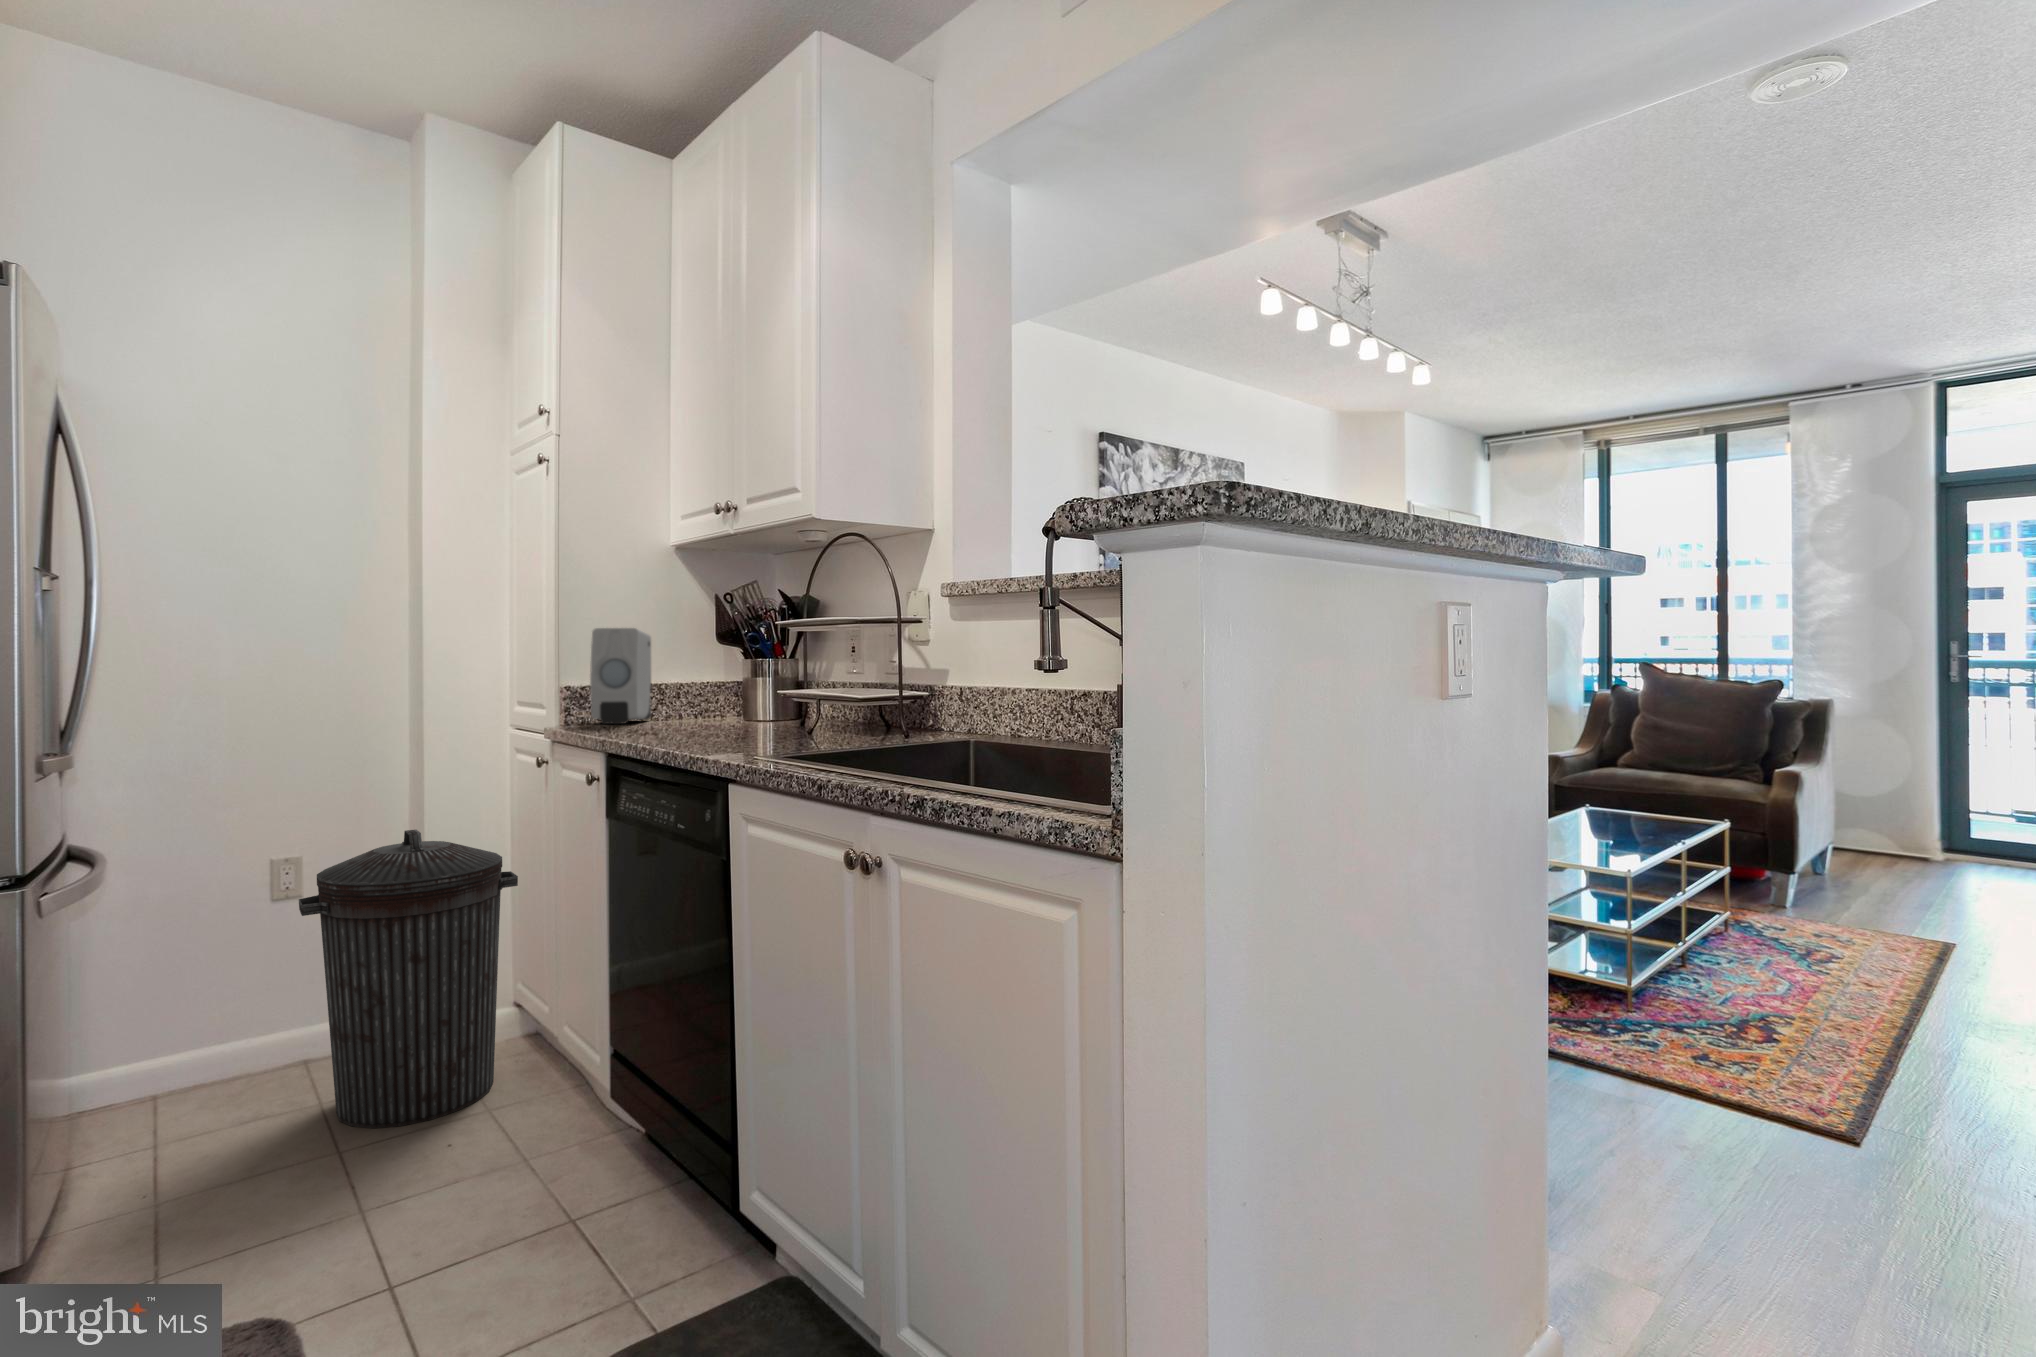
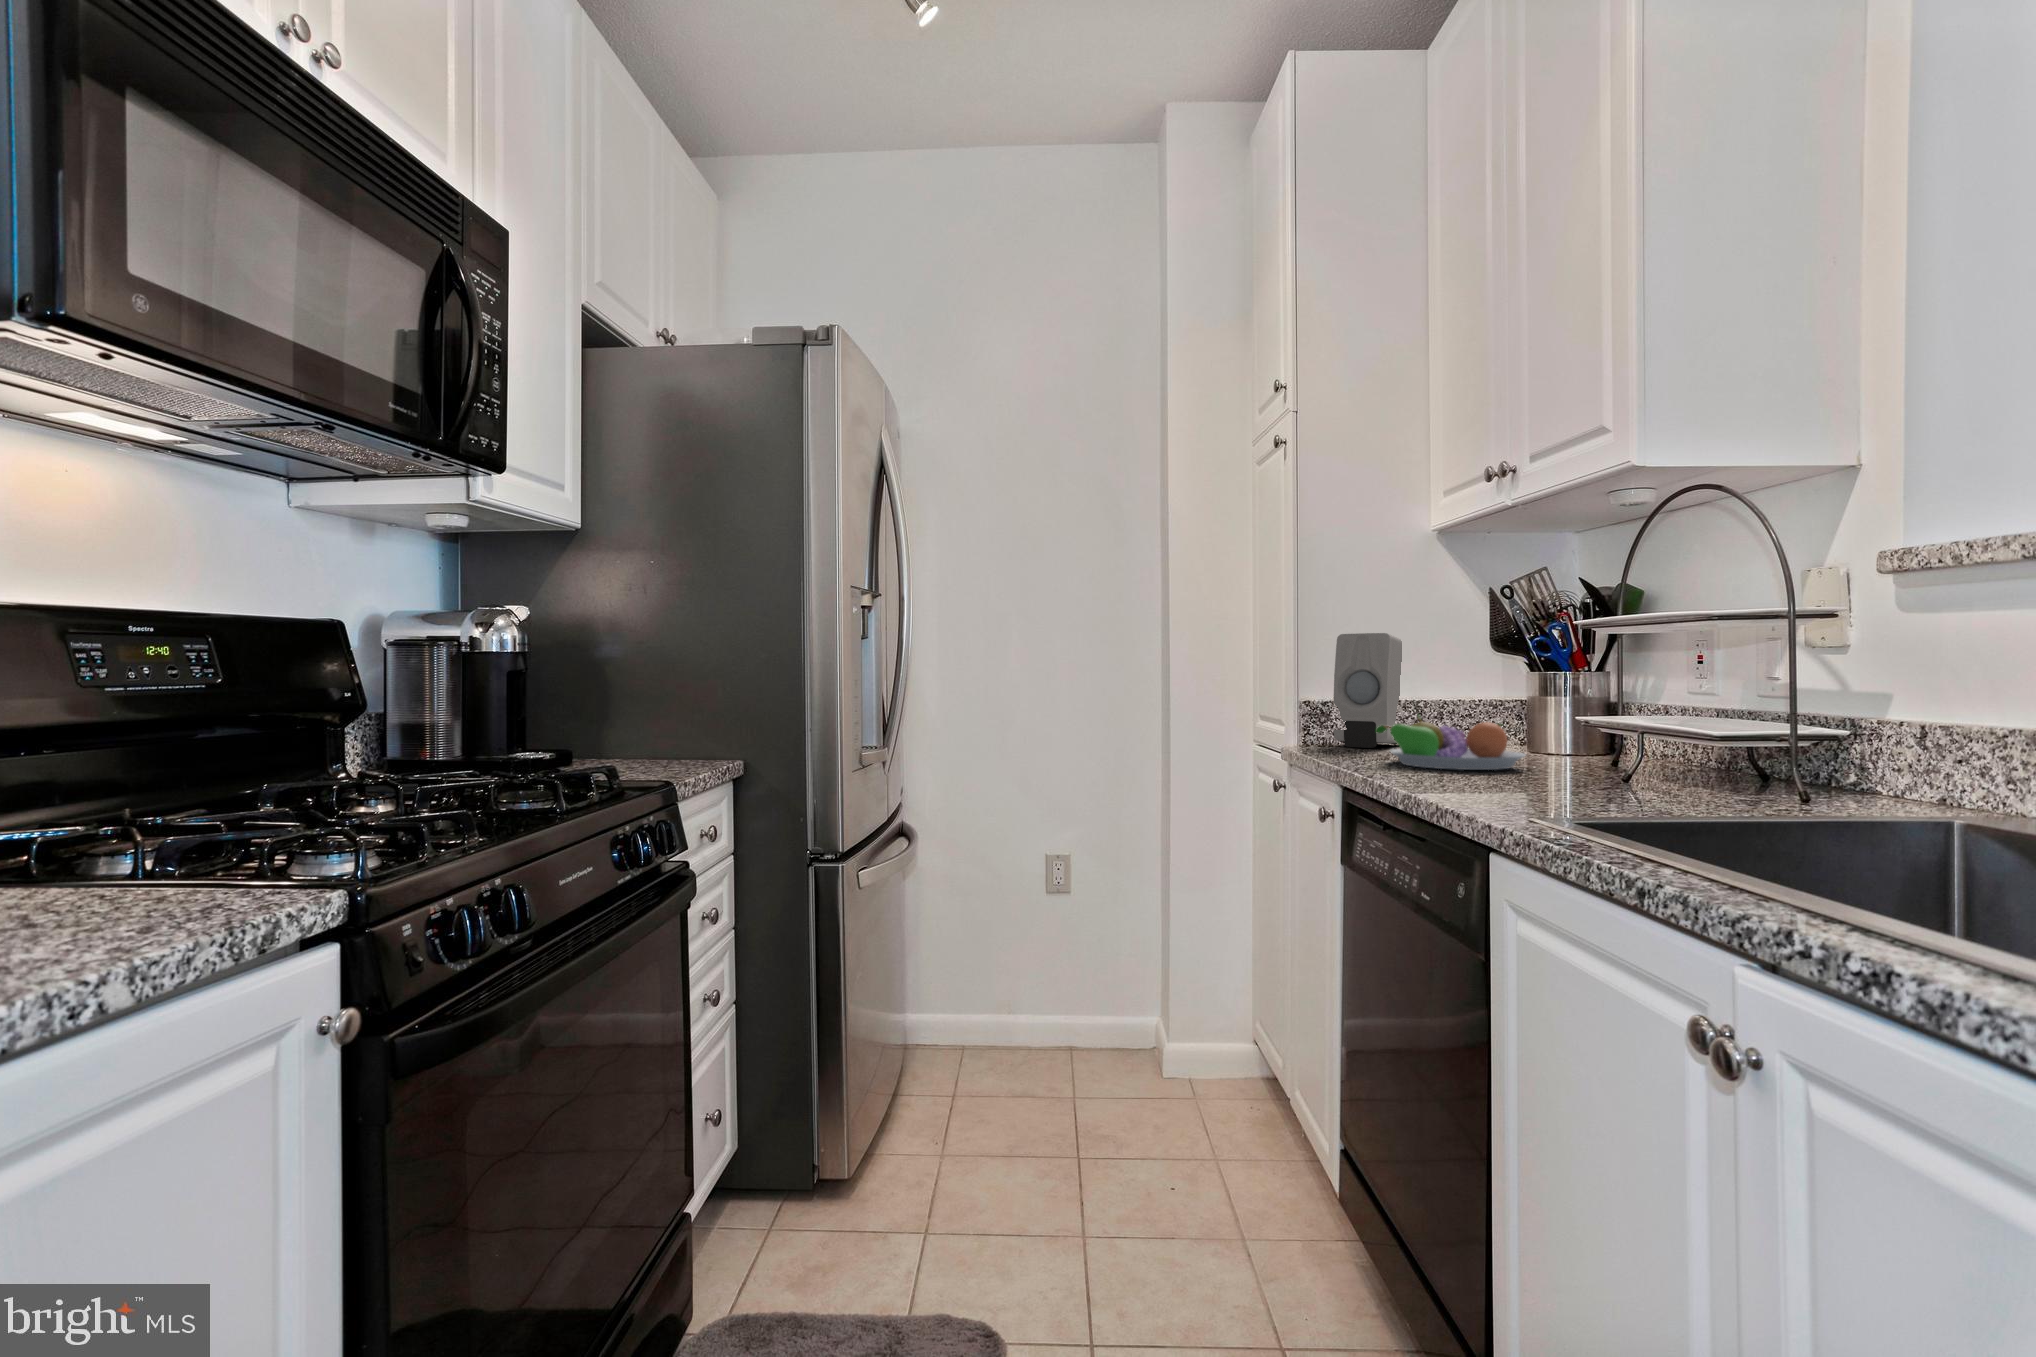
fruit bowl: none [633,693,746,735] -> present [1376,715,1525,770]
trash can: present [299,829,518,1128] -> none [1059,845,1254,1156]

